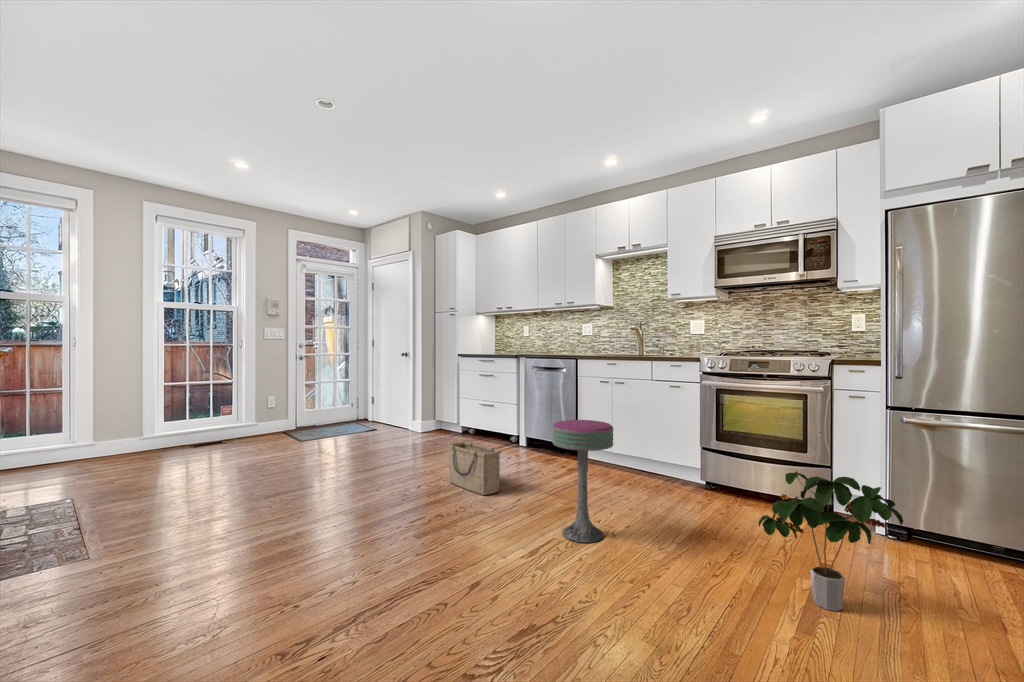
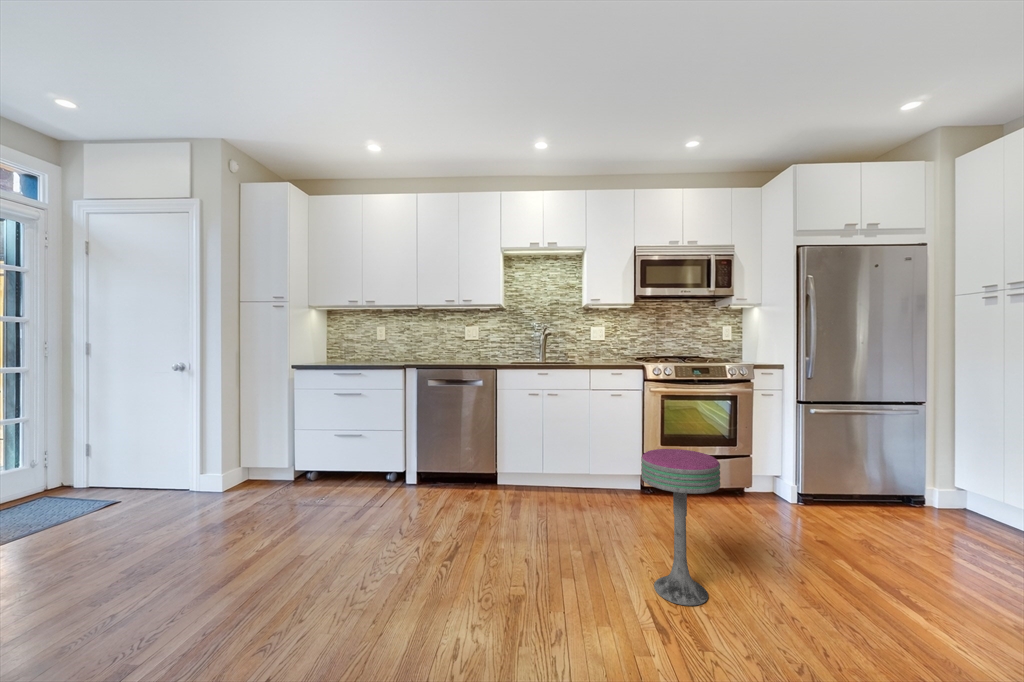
basket: present [448,441,501,495] -> none [409,500,502,575]
potted plant: present [758,471,903,611] -> none [861,473,967,593]

